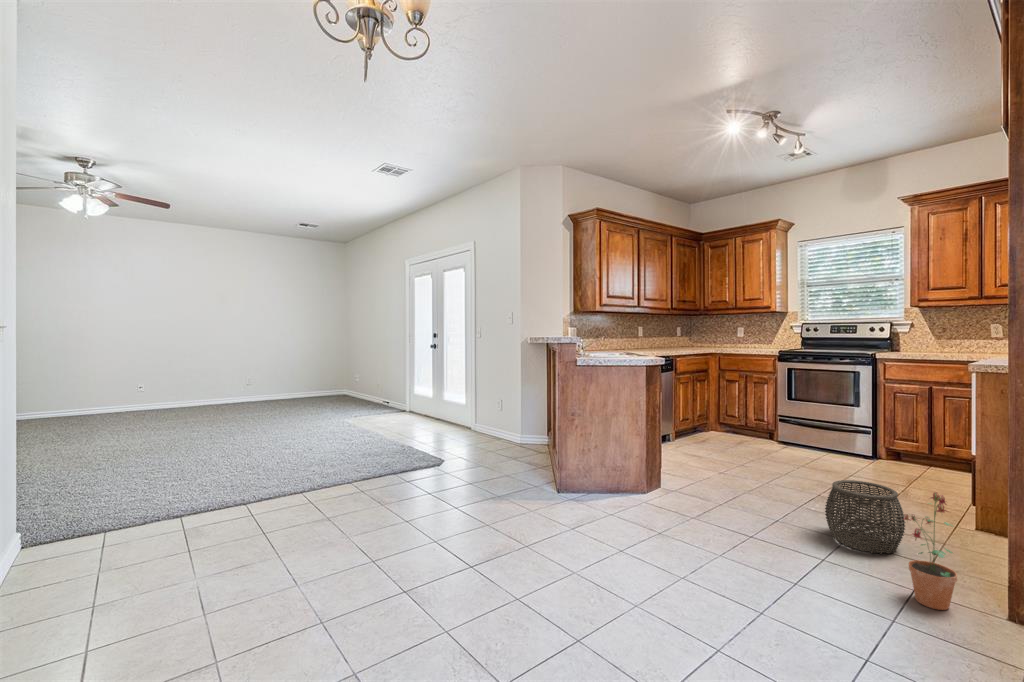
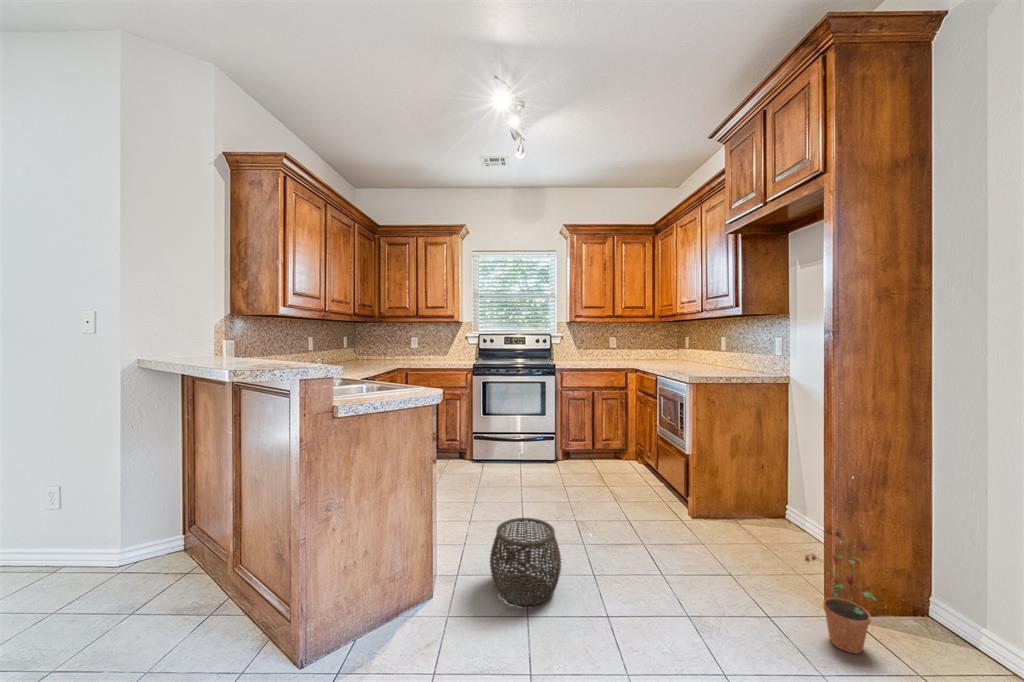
woven basket: present [825,480,906,554] -> present [490,518,561,606]

